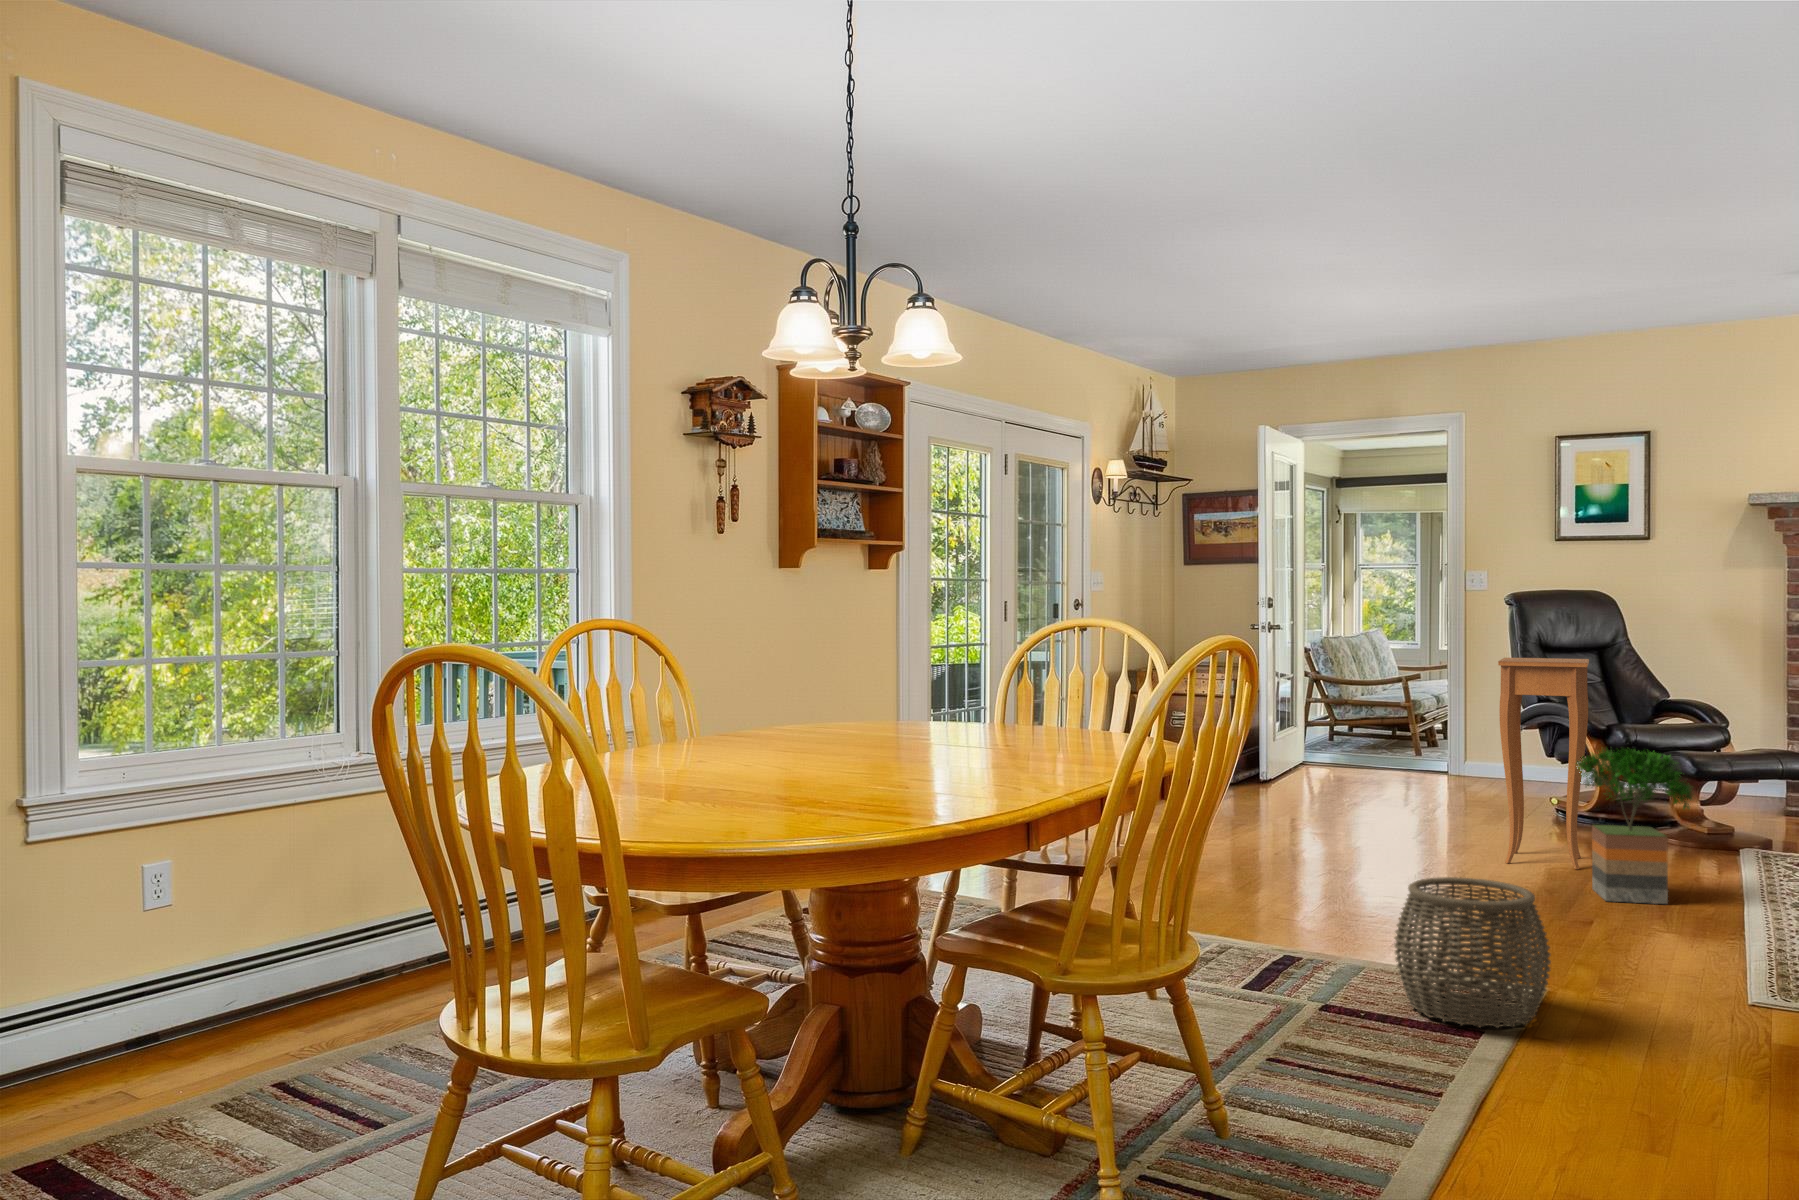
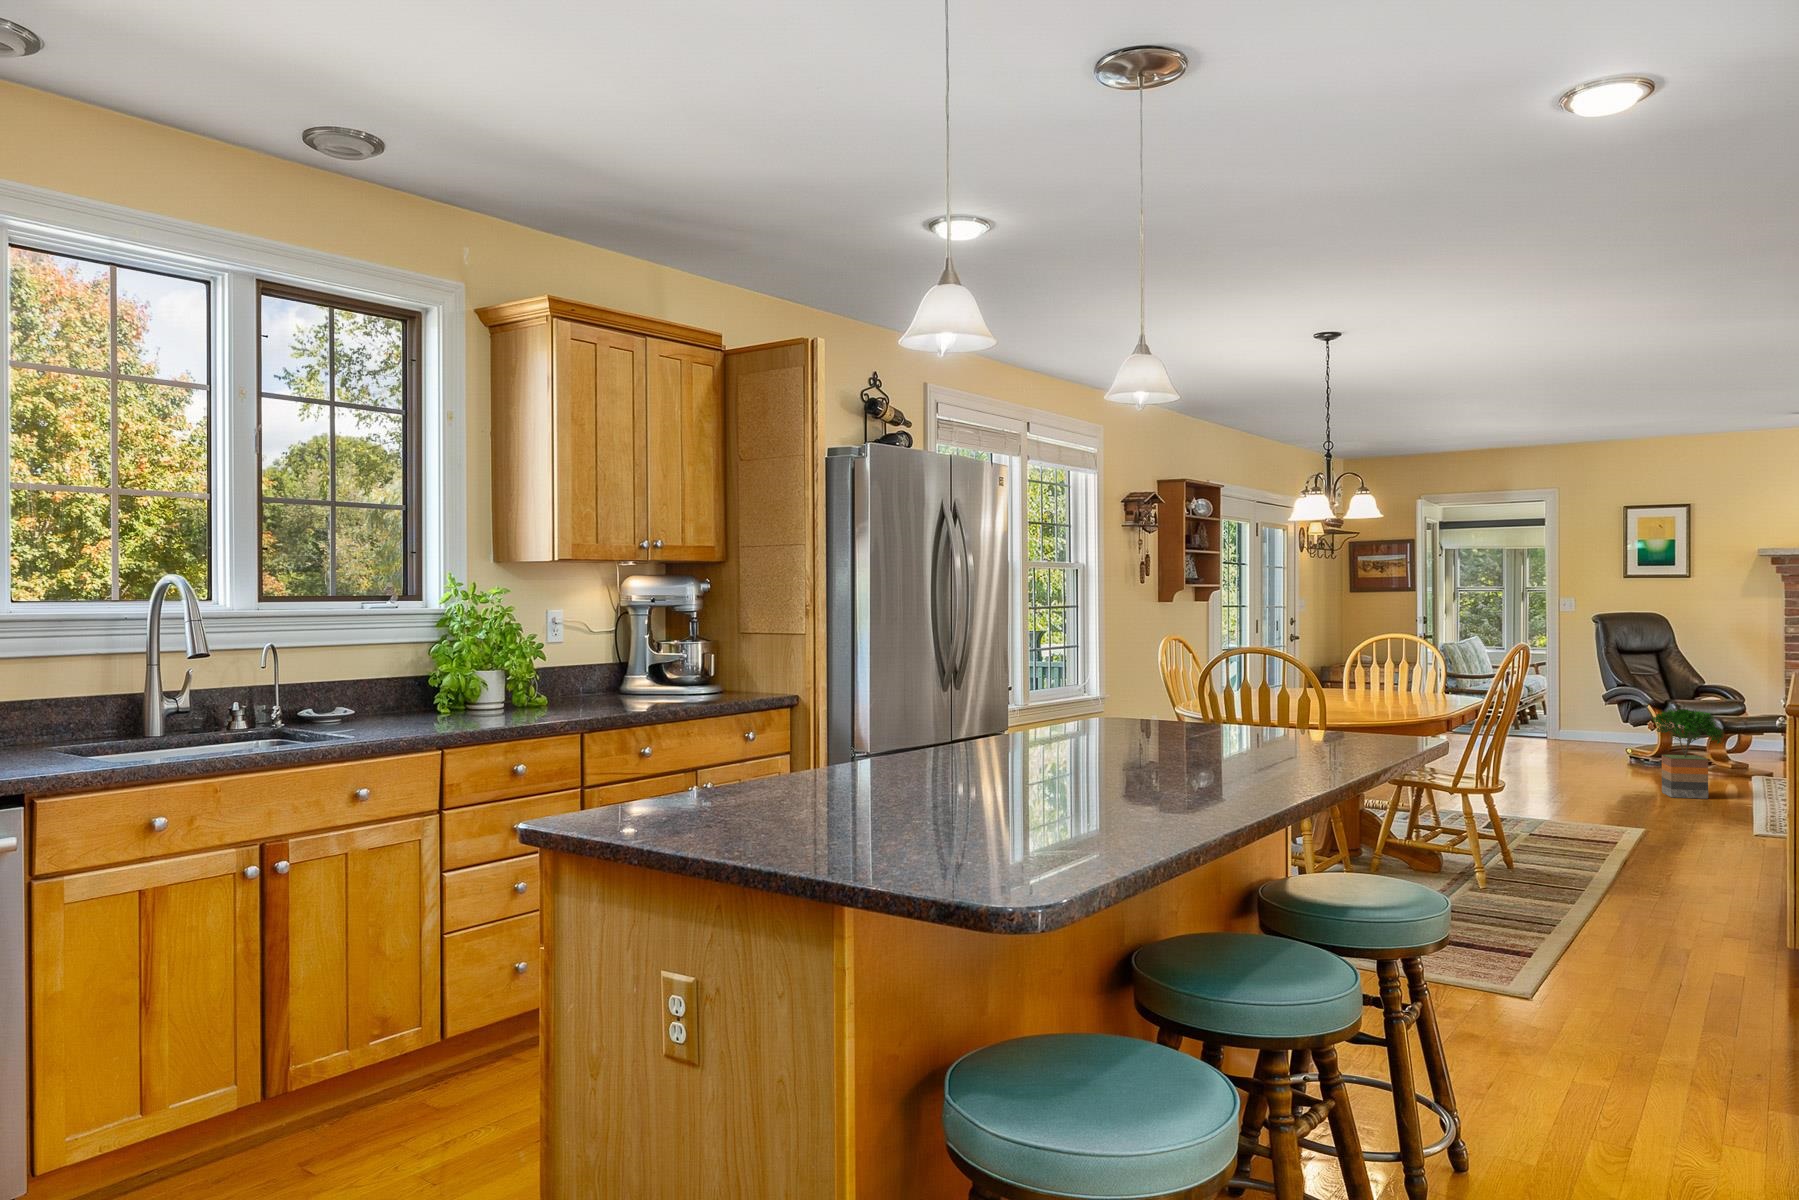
side table: present [1498,658,1589,869] -> none [1601,657,1657,784]
woven basket: present [1394,877,1551,1028] -> none [1566,769,1652,841]

